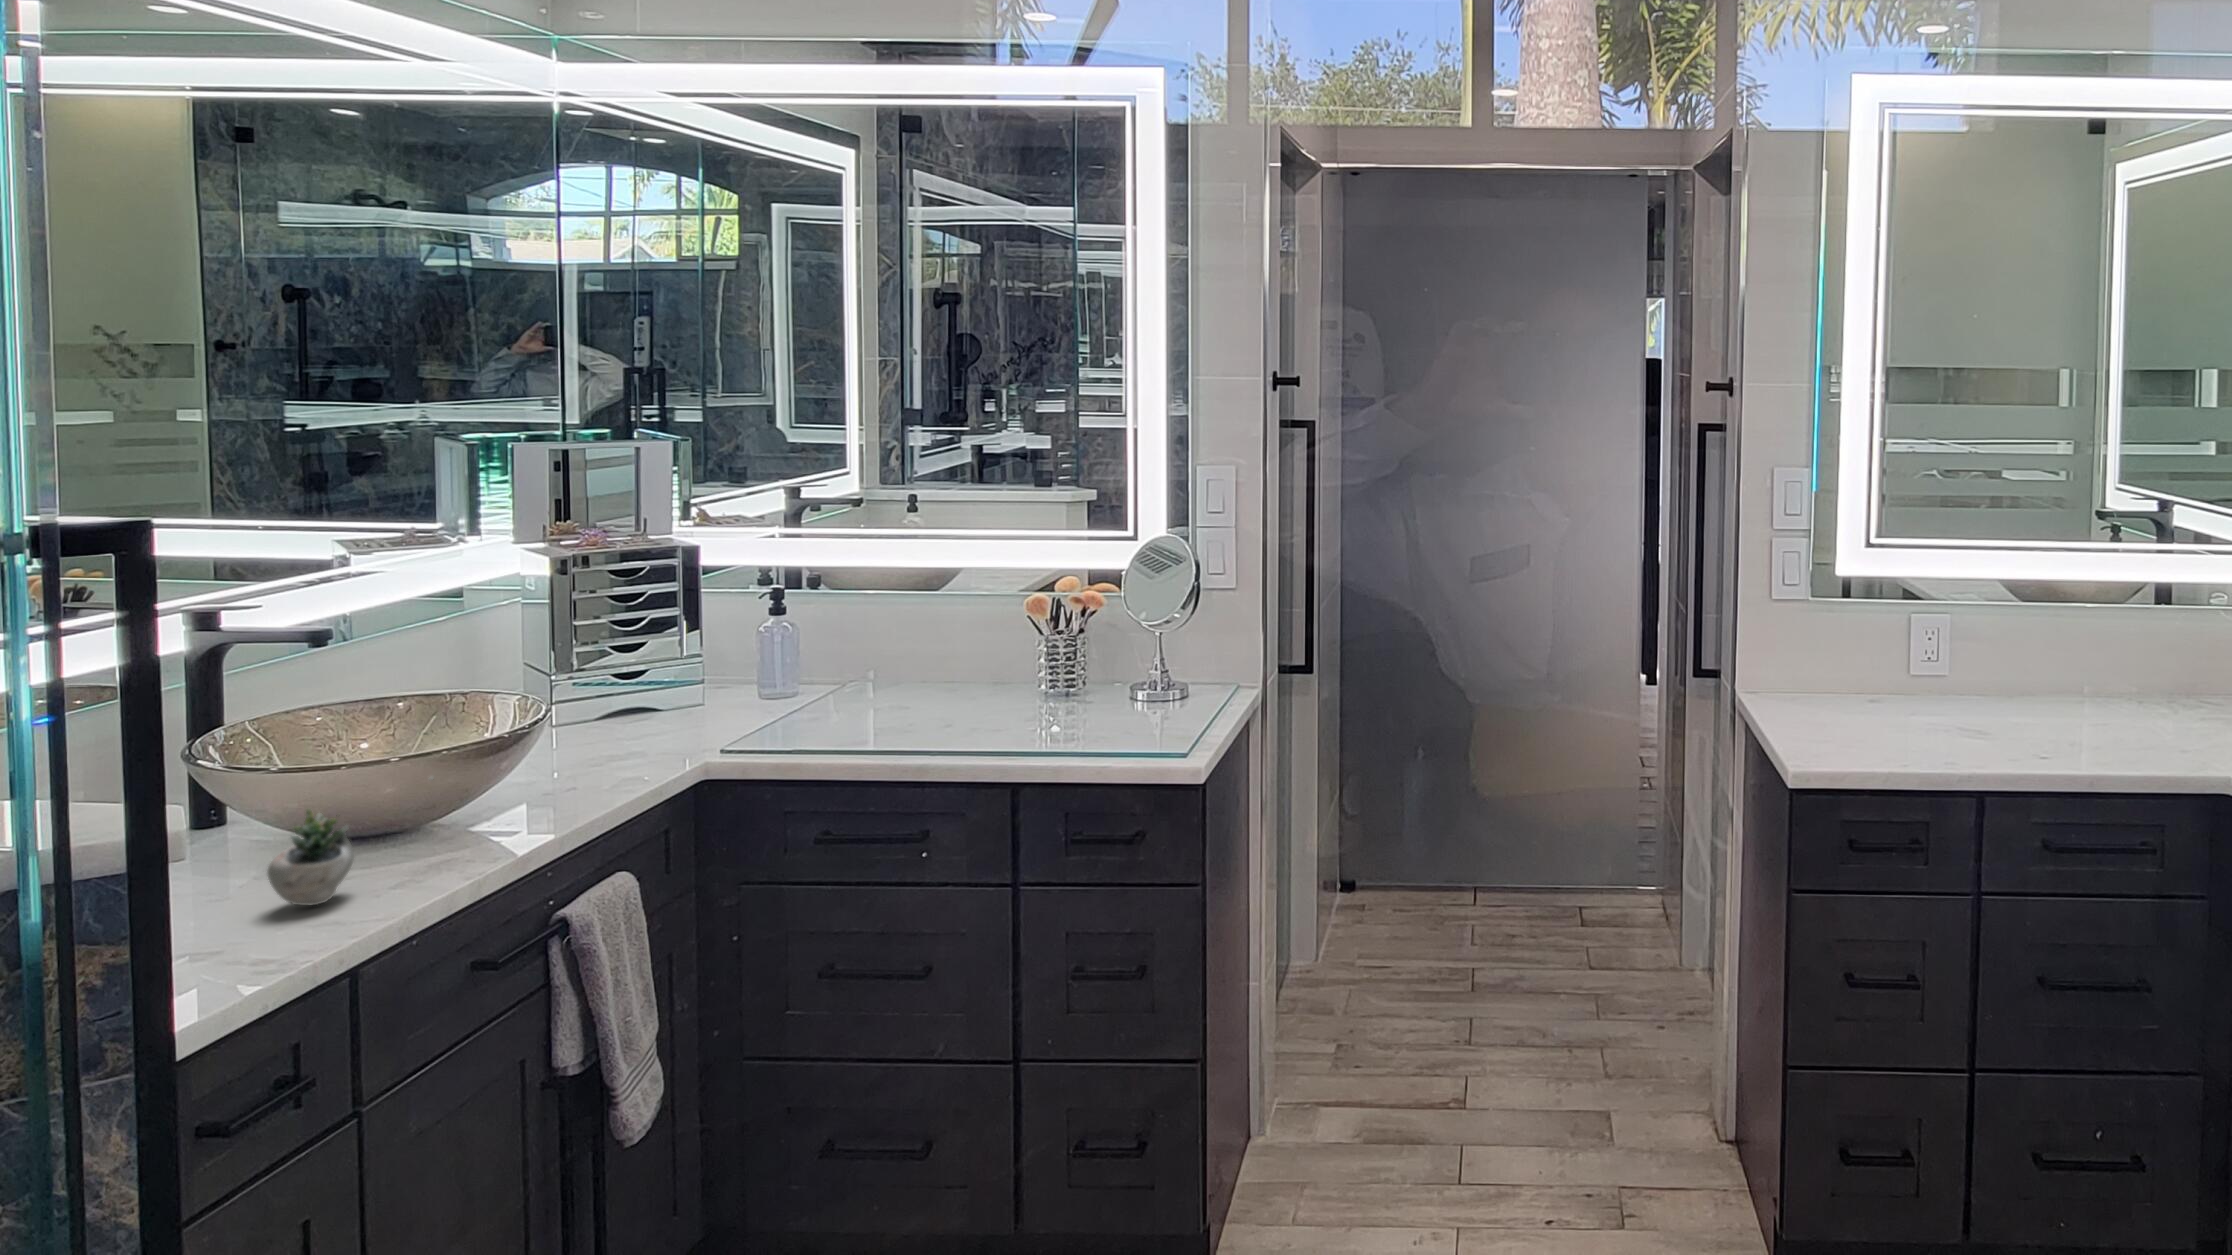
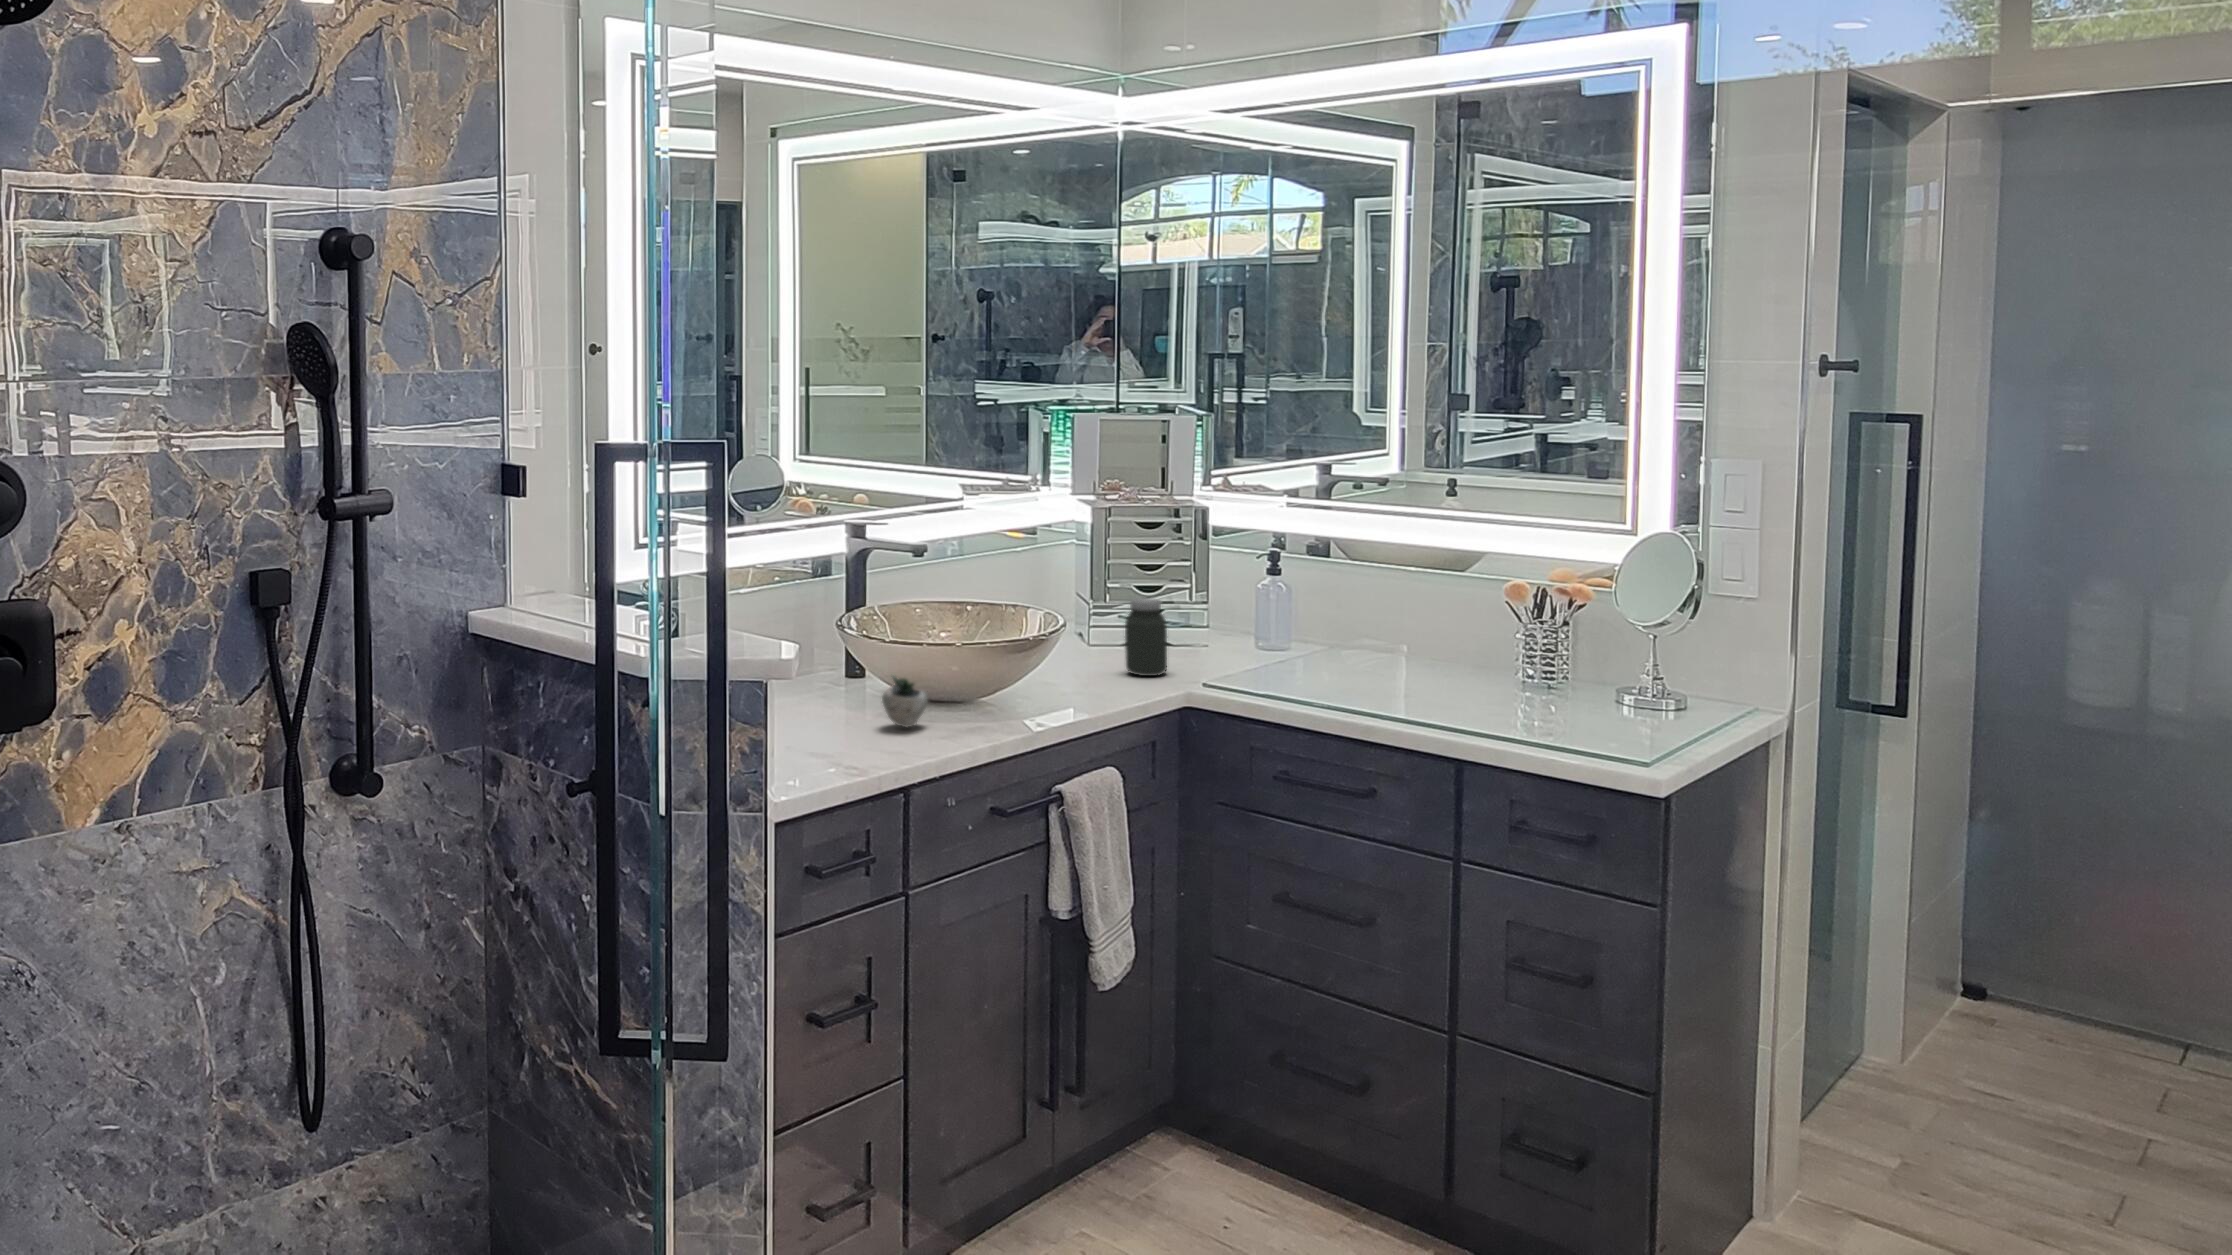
jar: none [611,659,667,753] -> present [1125,598,1167,676]

